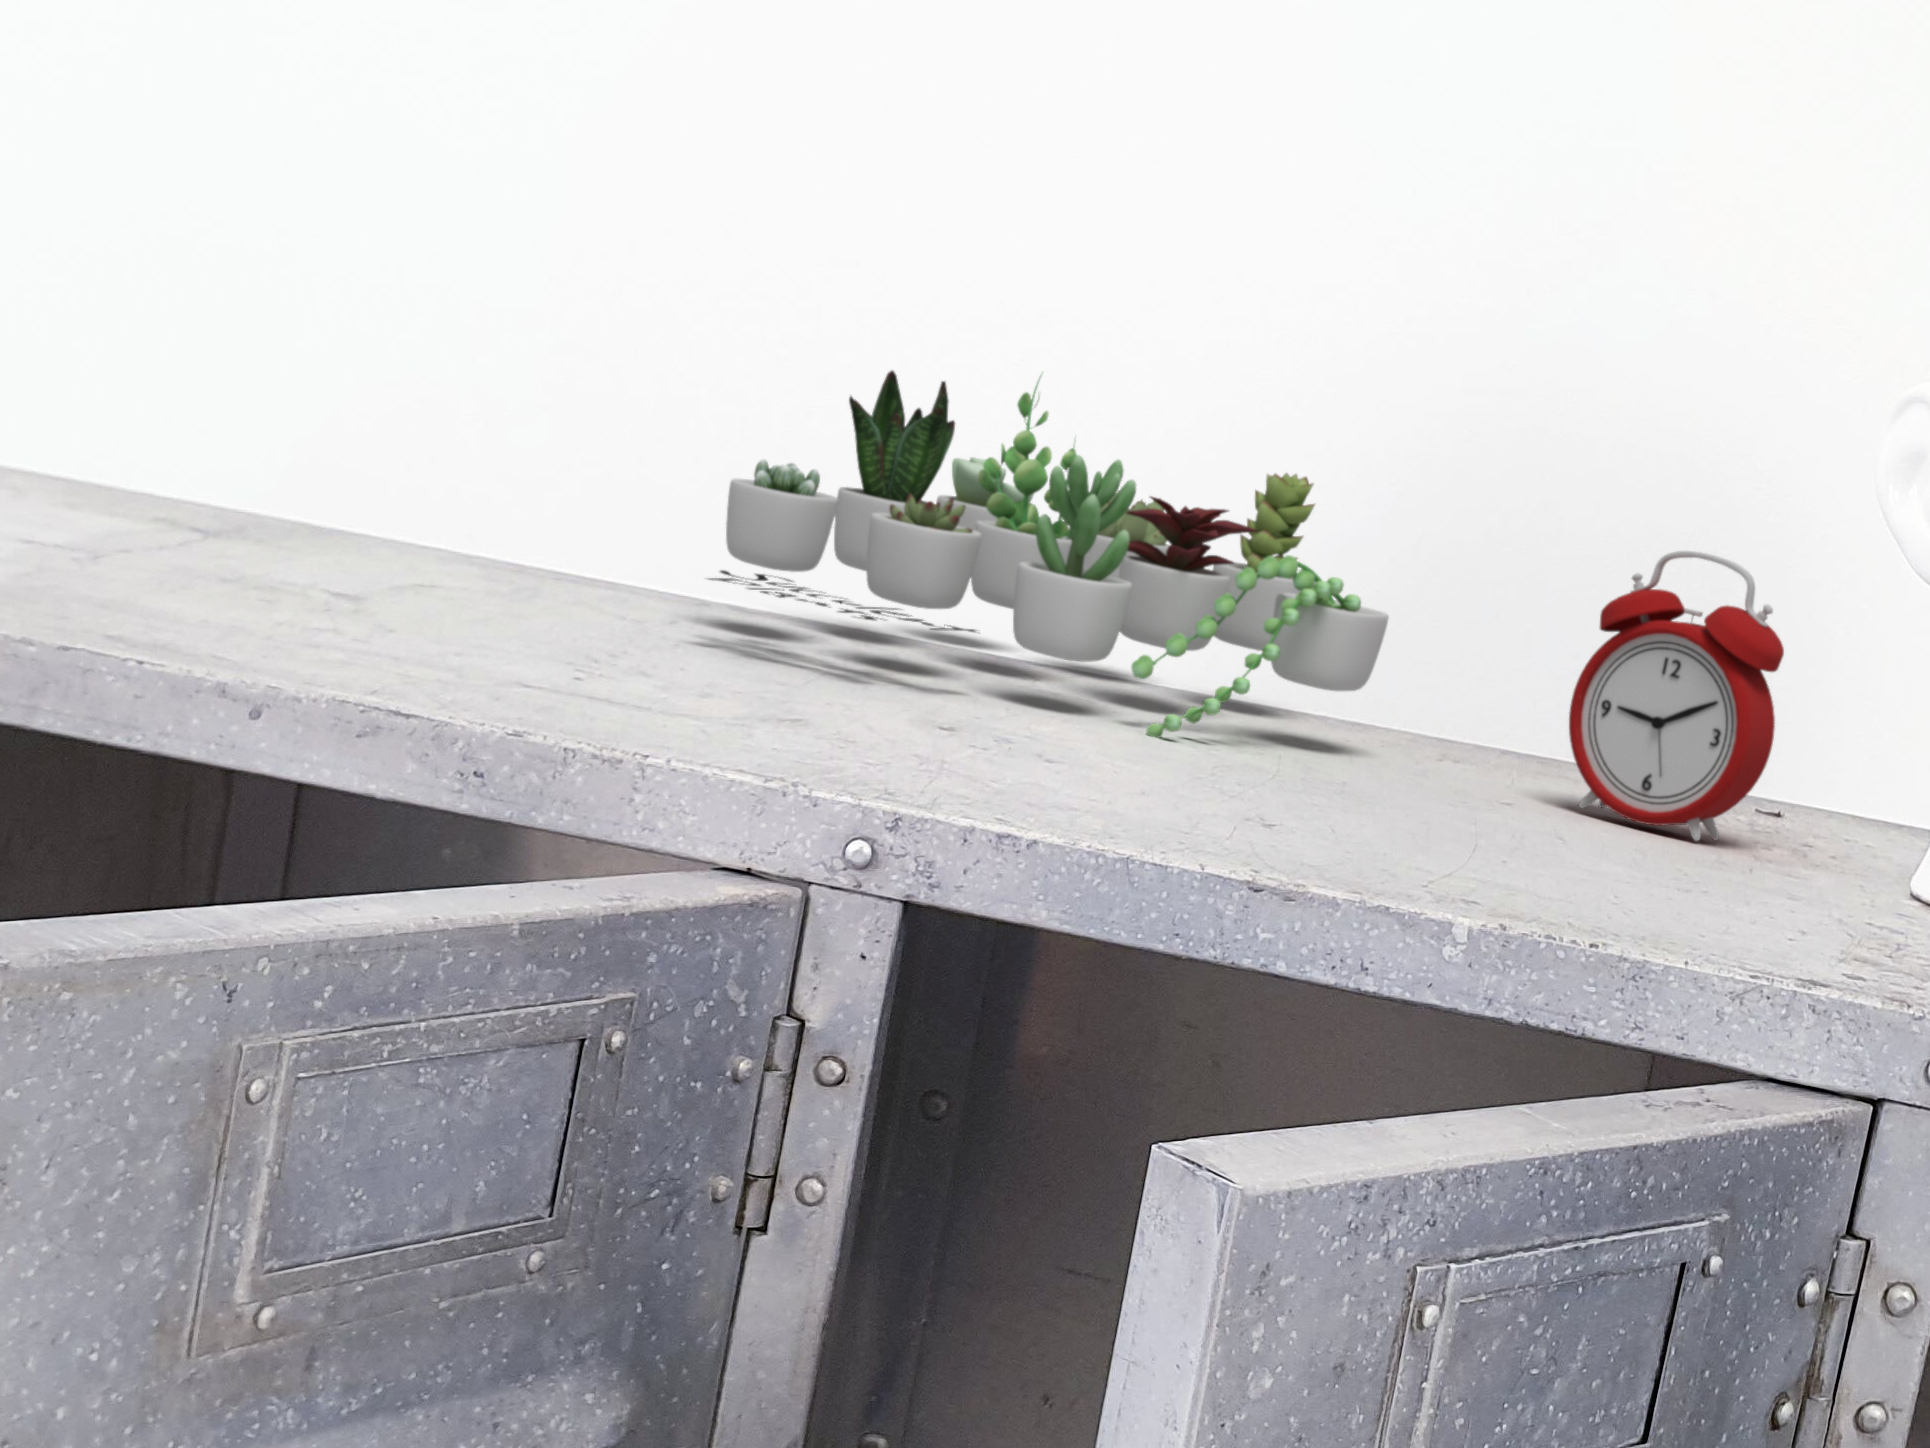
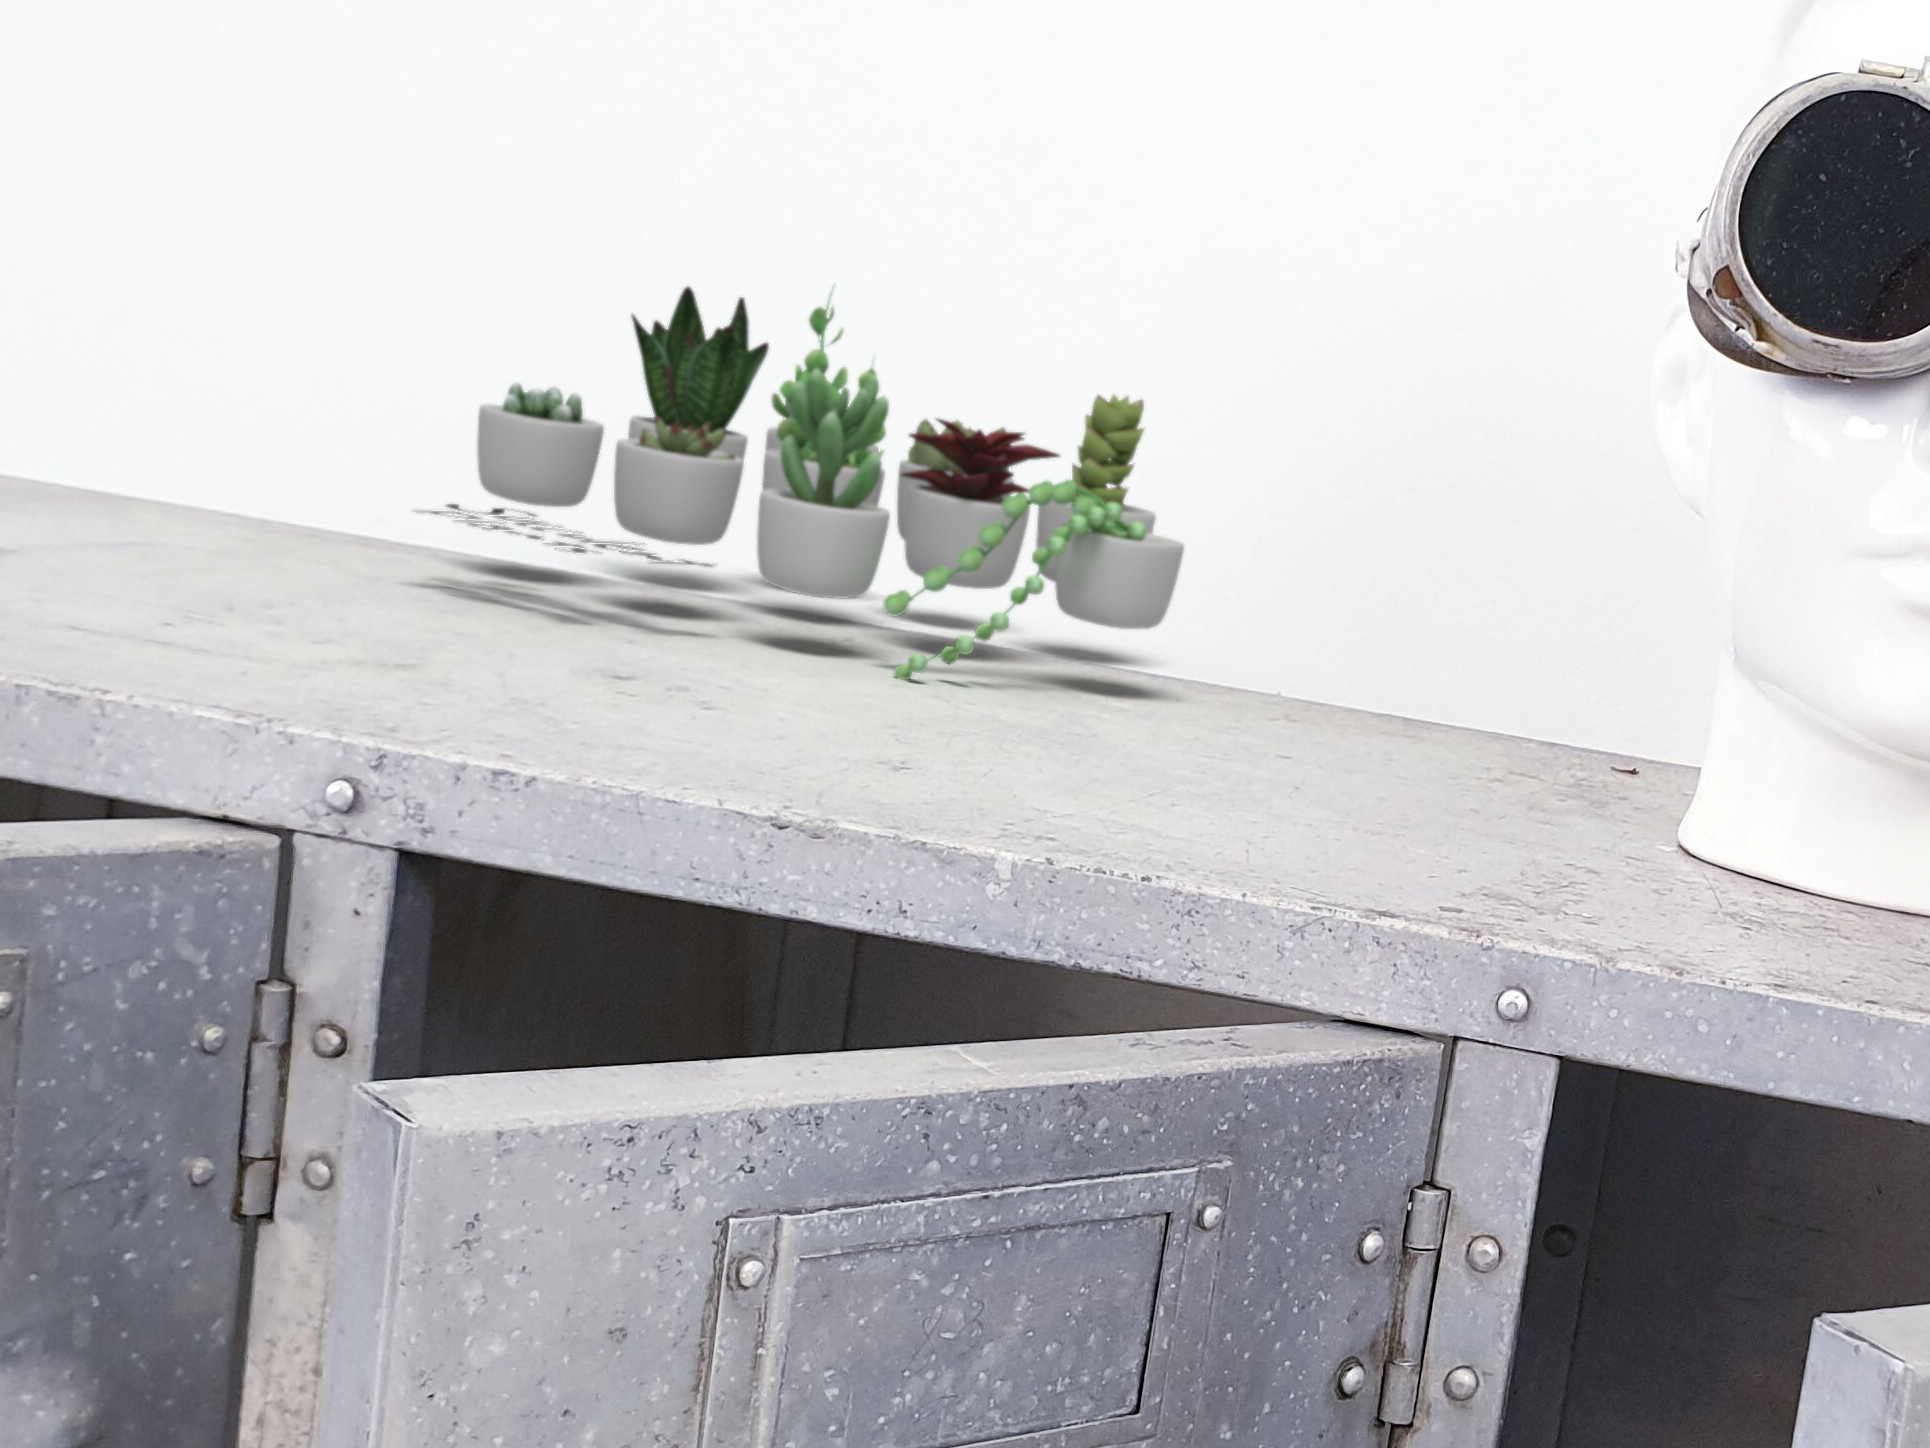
alarm clock: present [1569,551,1784,841] -> none [1354,466,1567,784]

